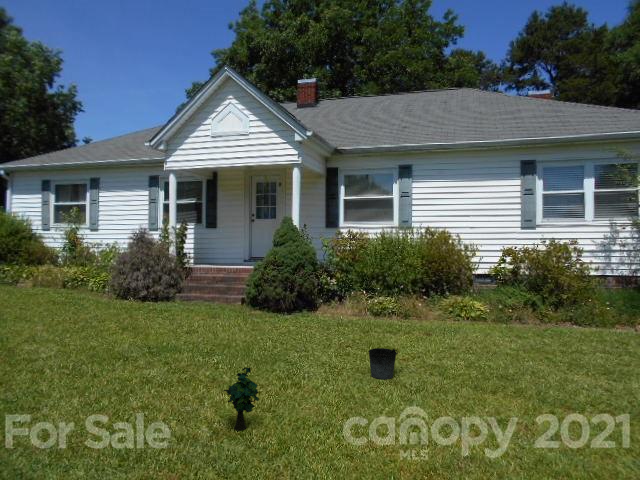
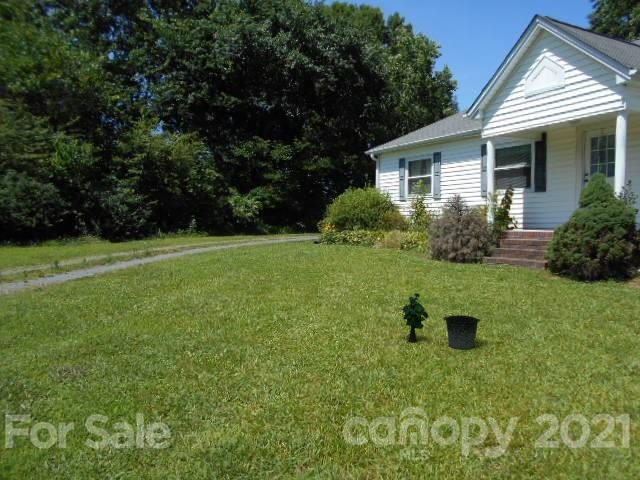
bucket: present [369,348,398,379] -> present [443,315,480,349]

